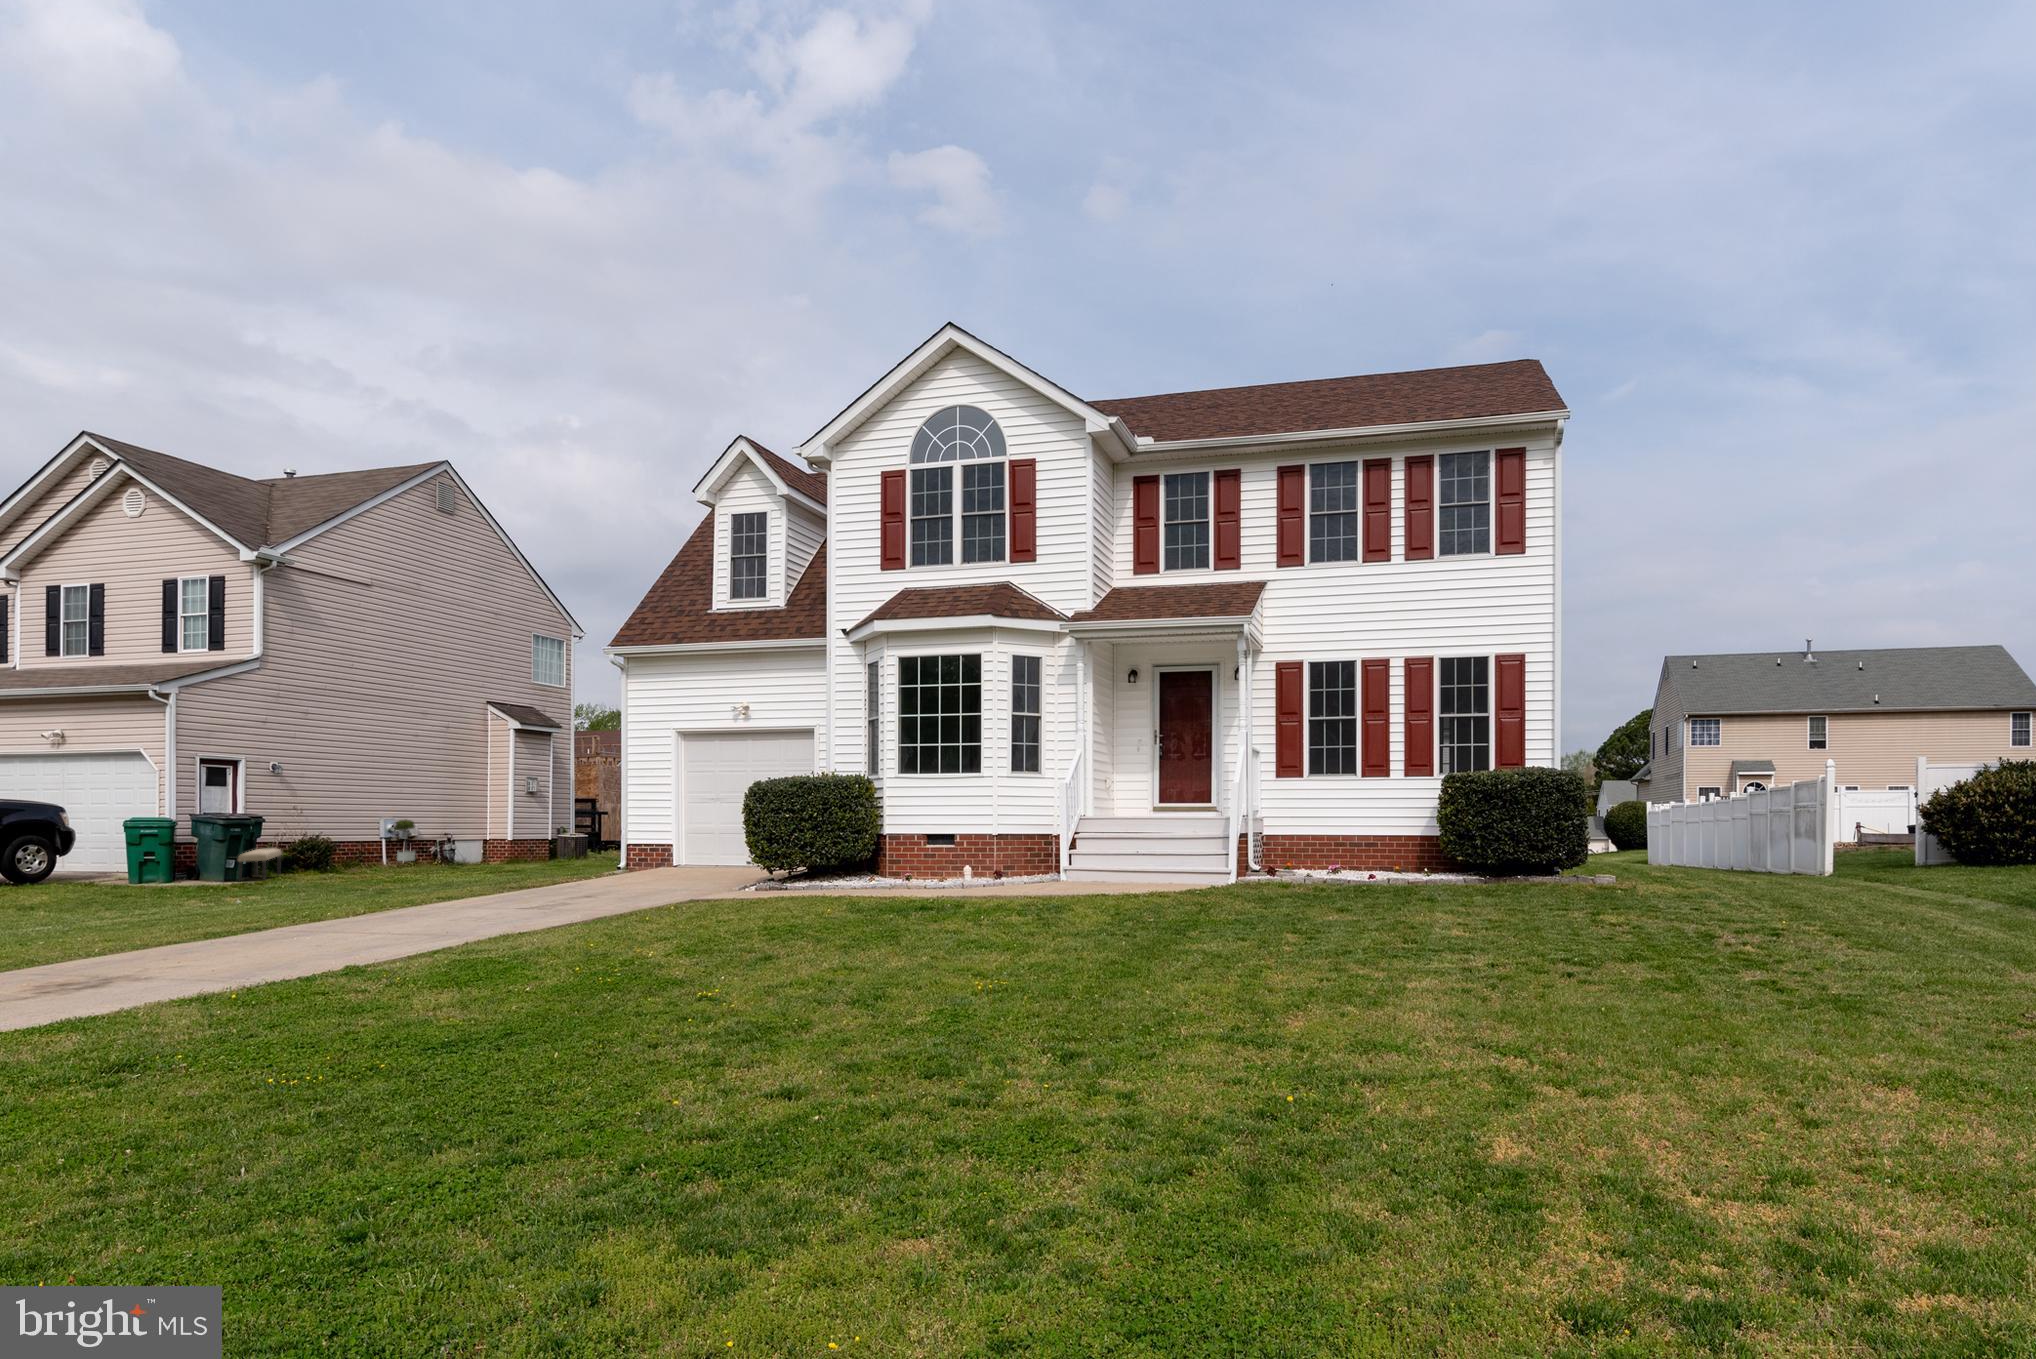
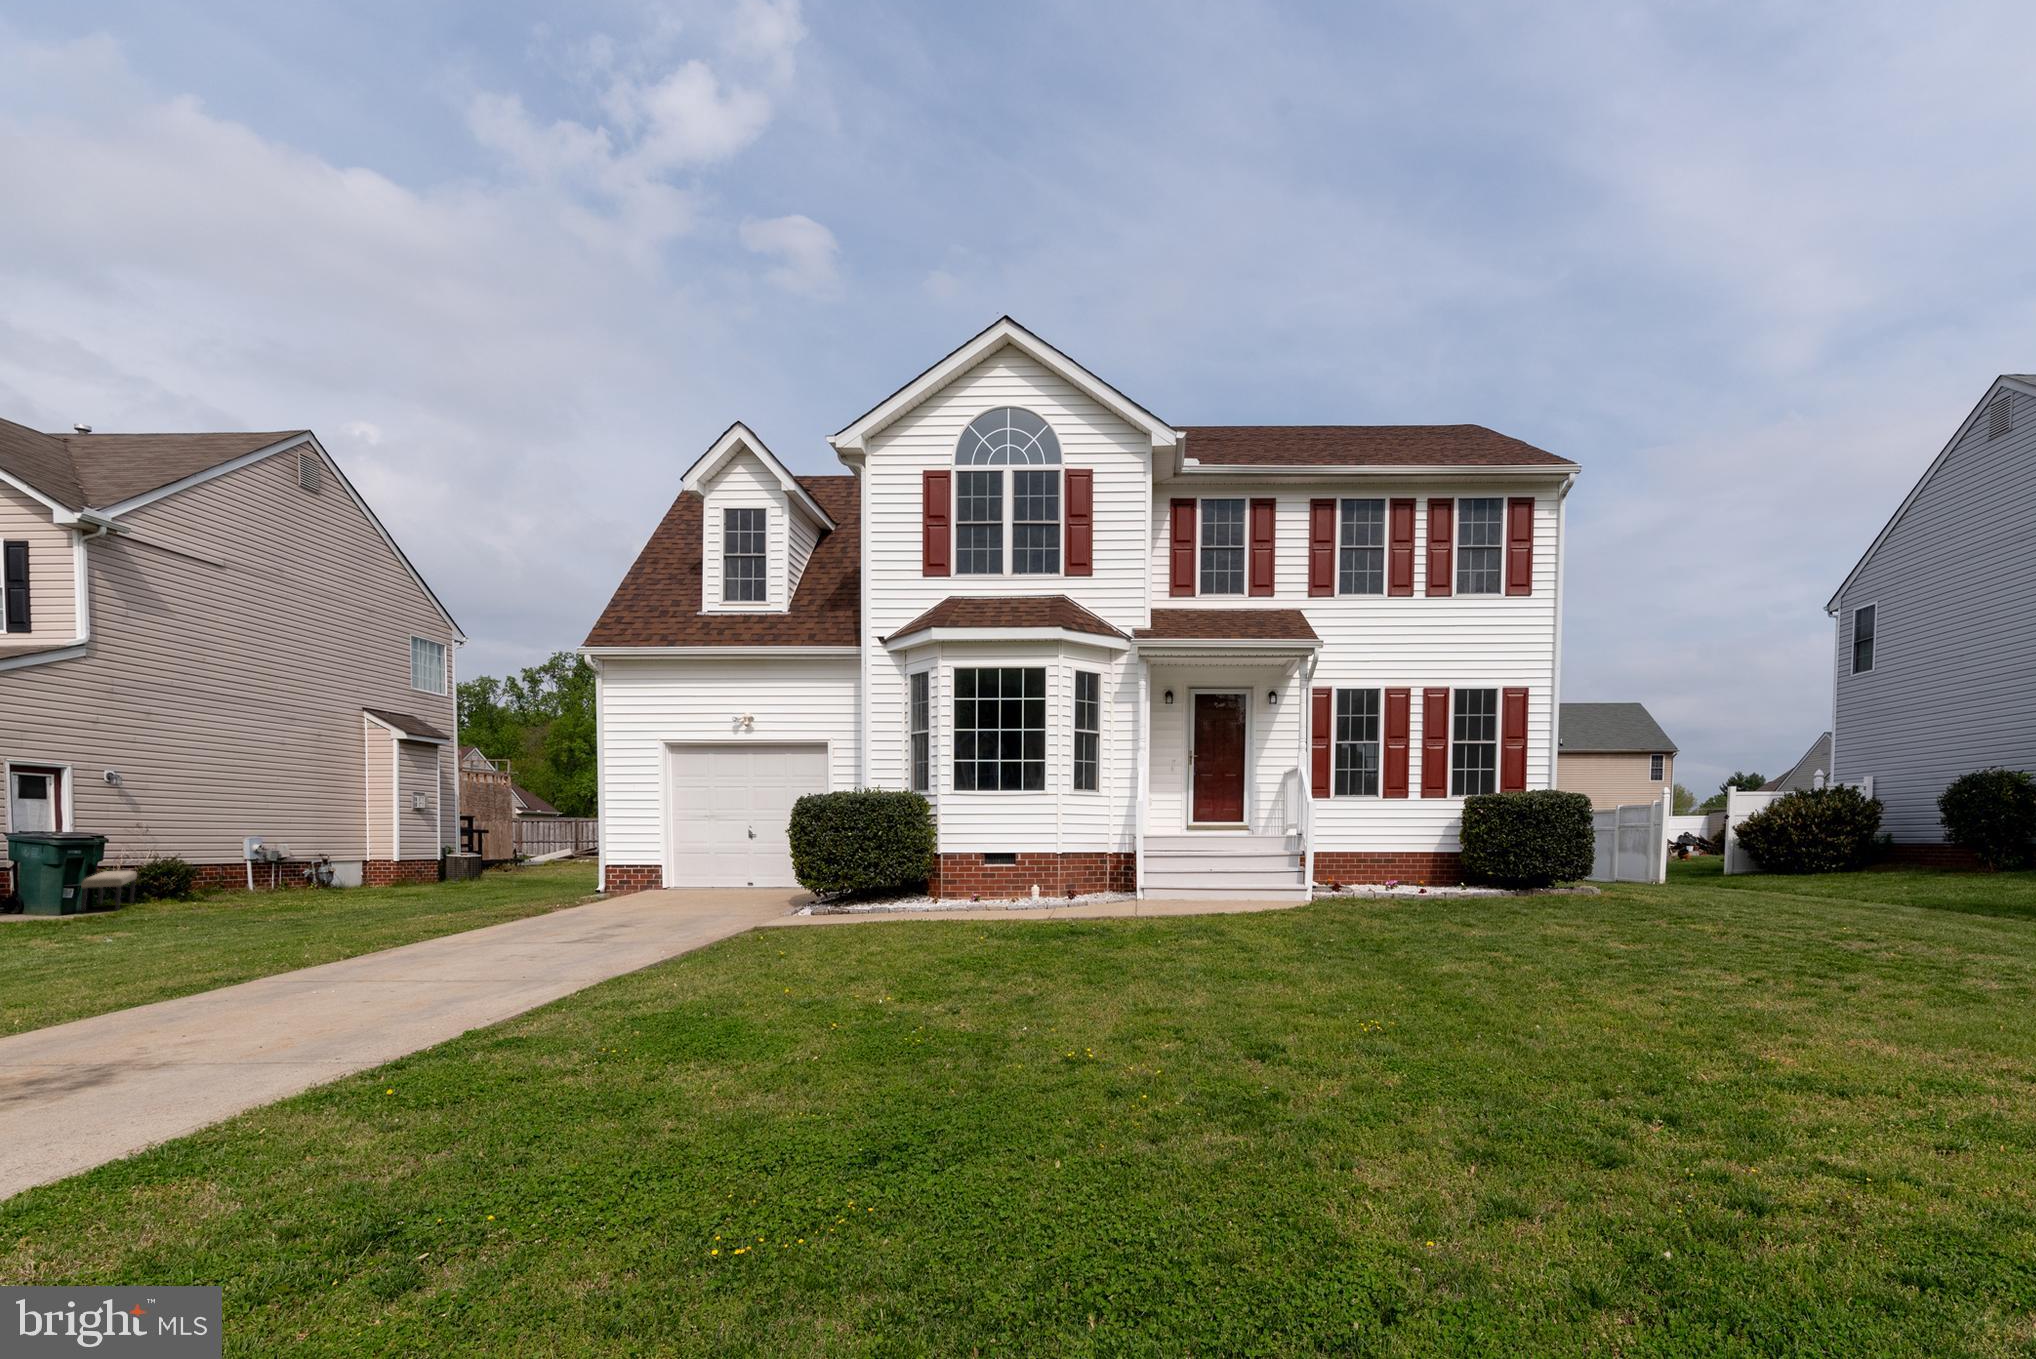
potted tree: present [395,820,415,861] -> none [264,834,290,882]

